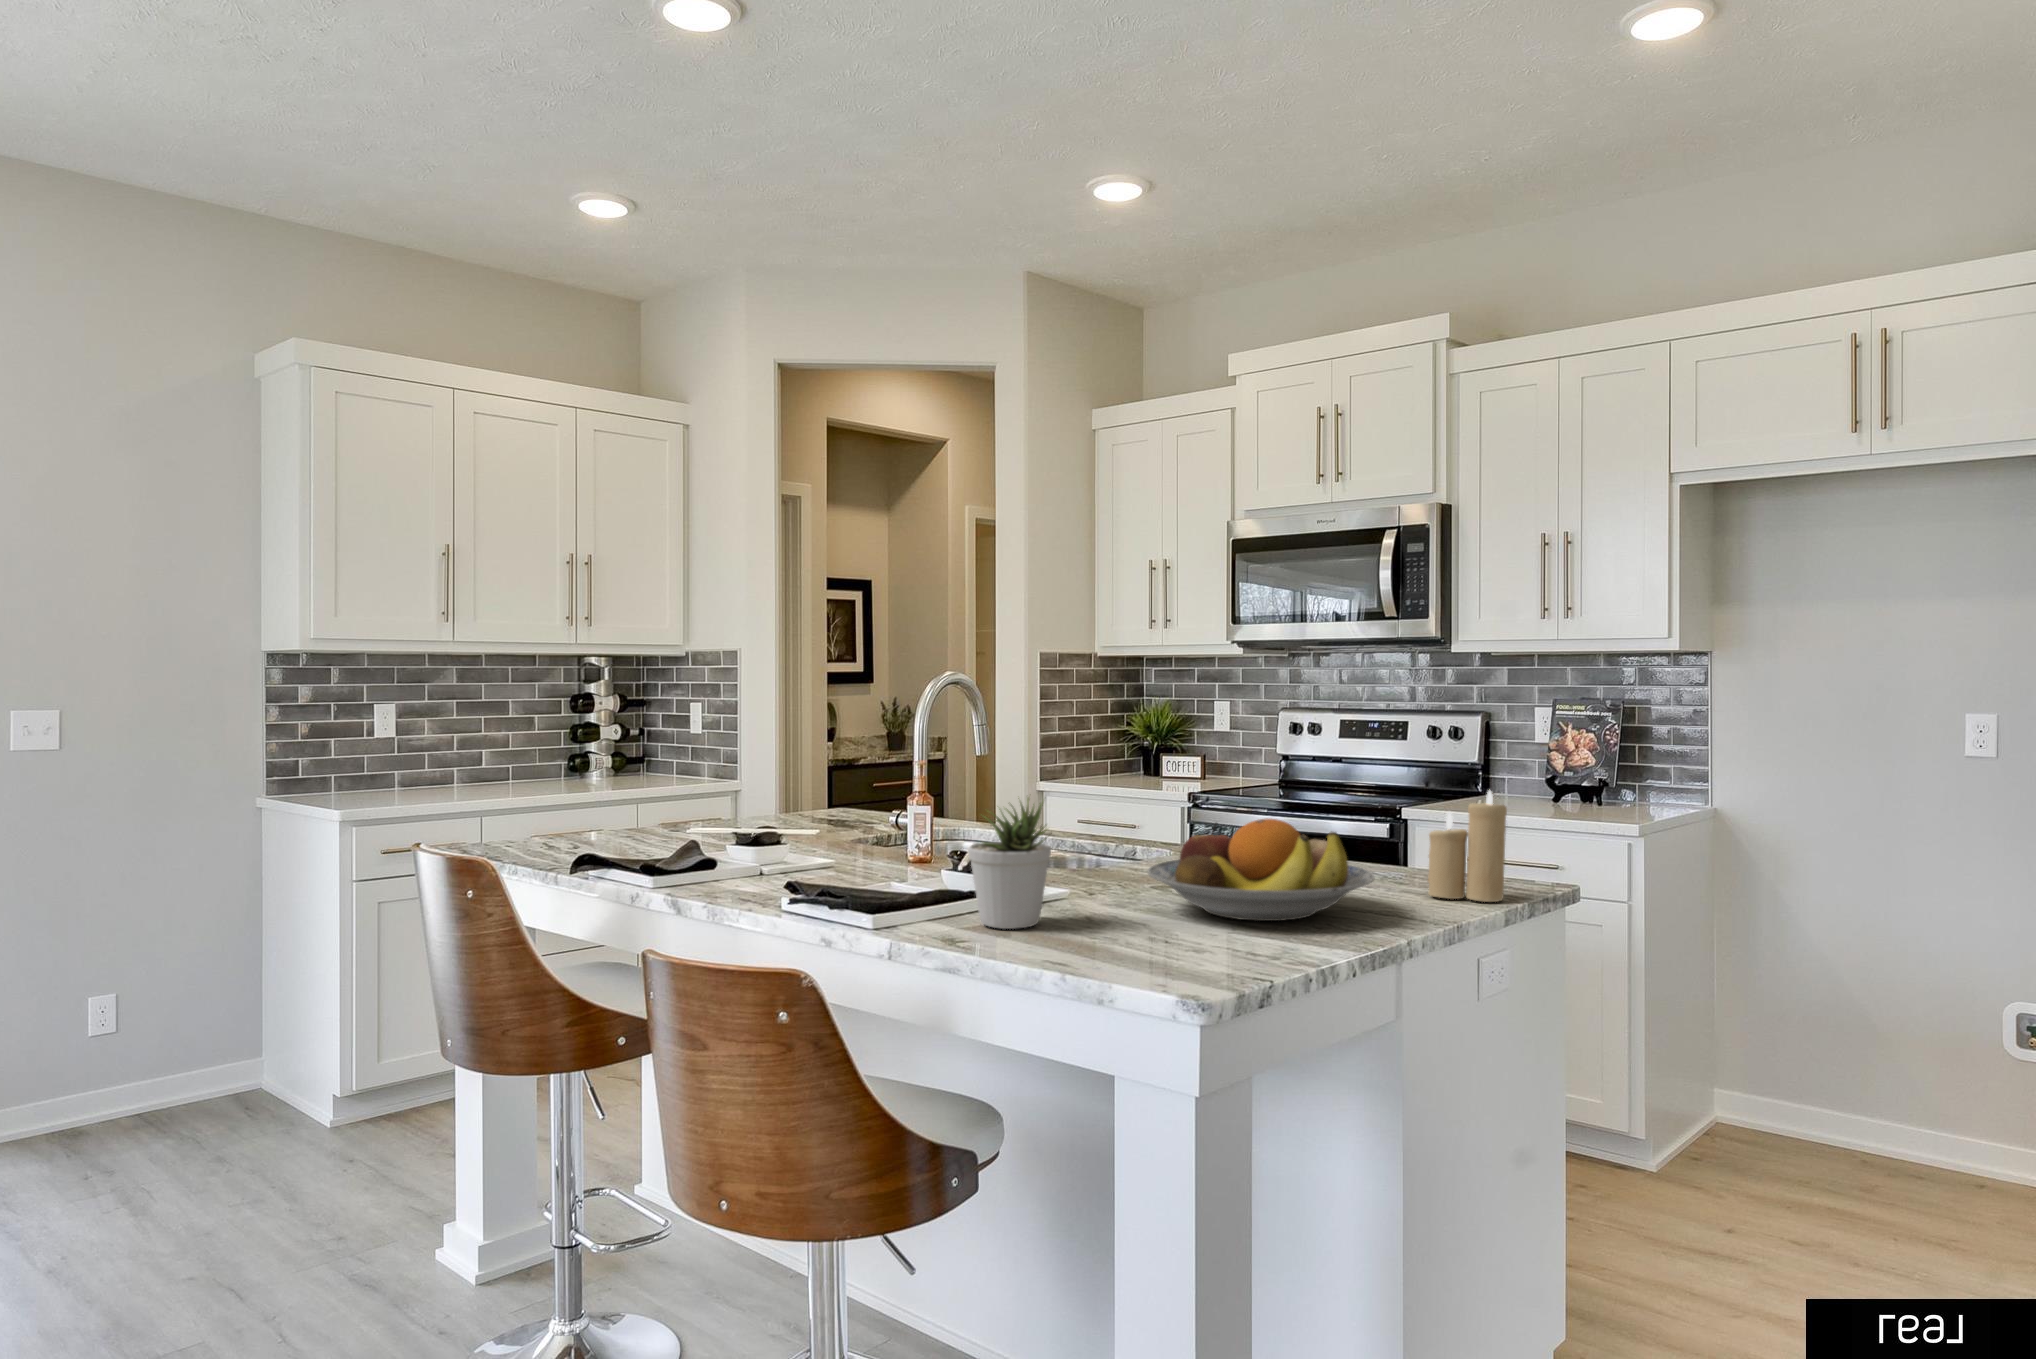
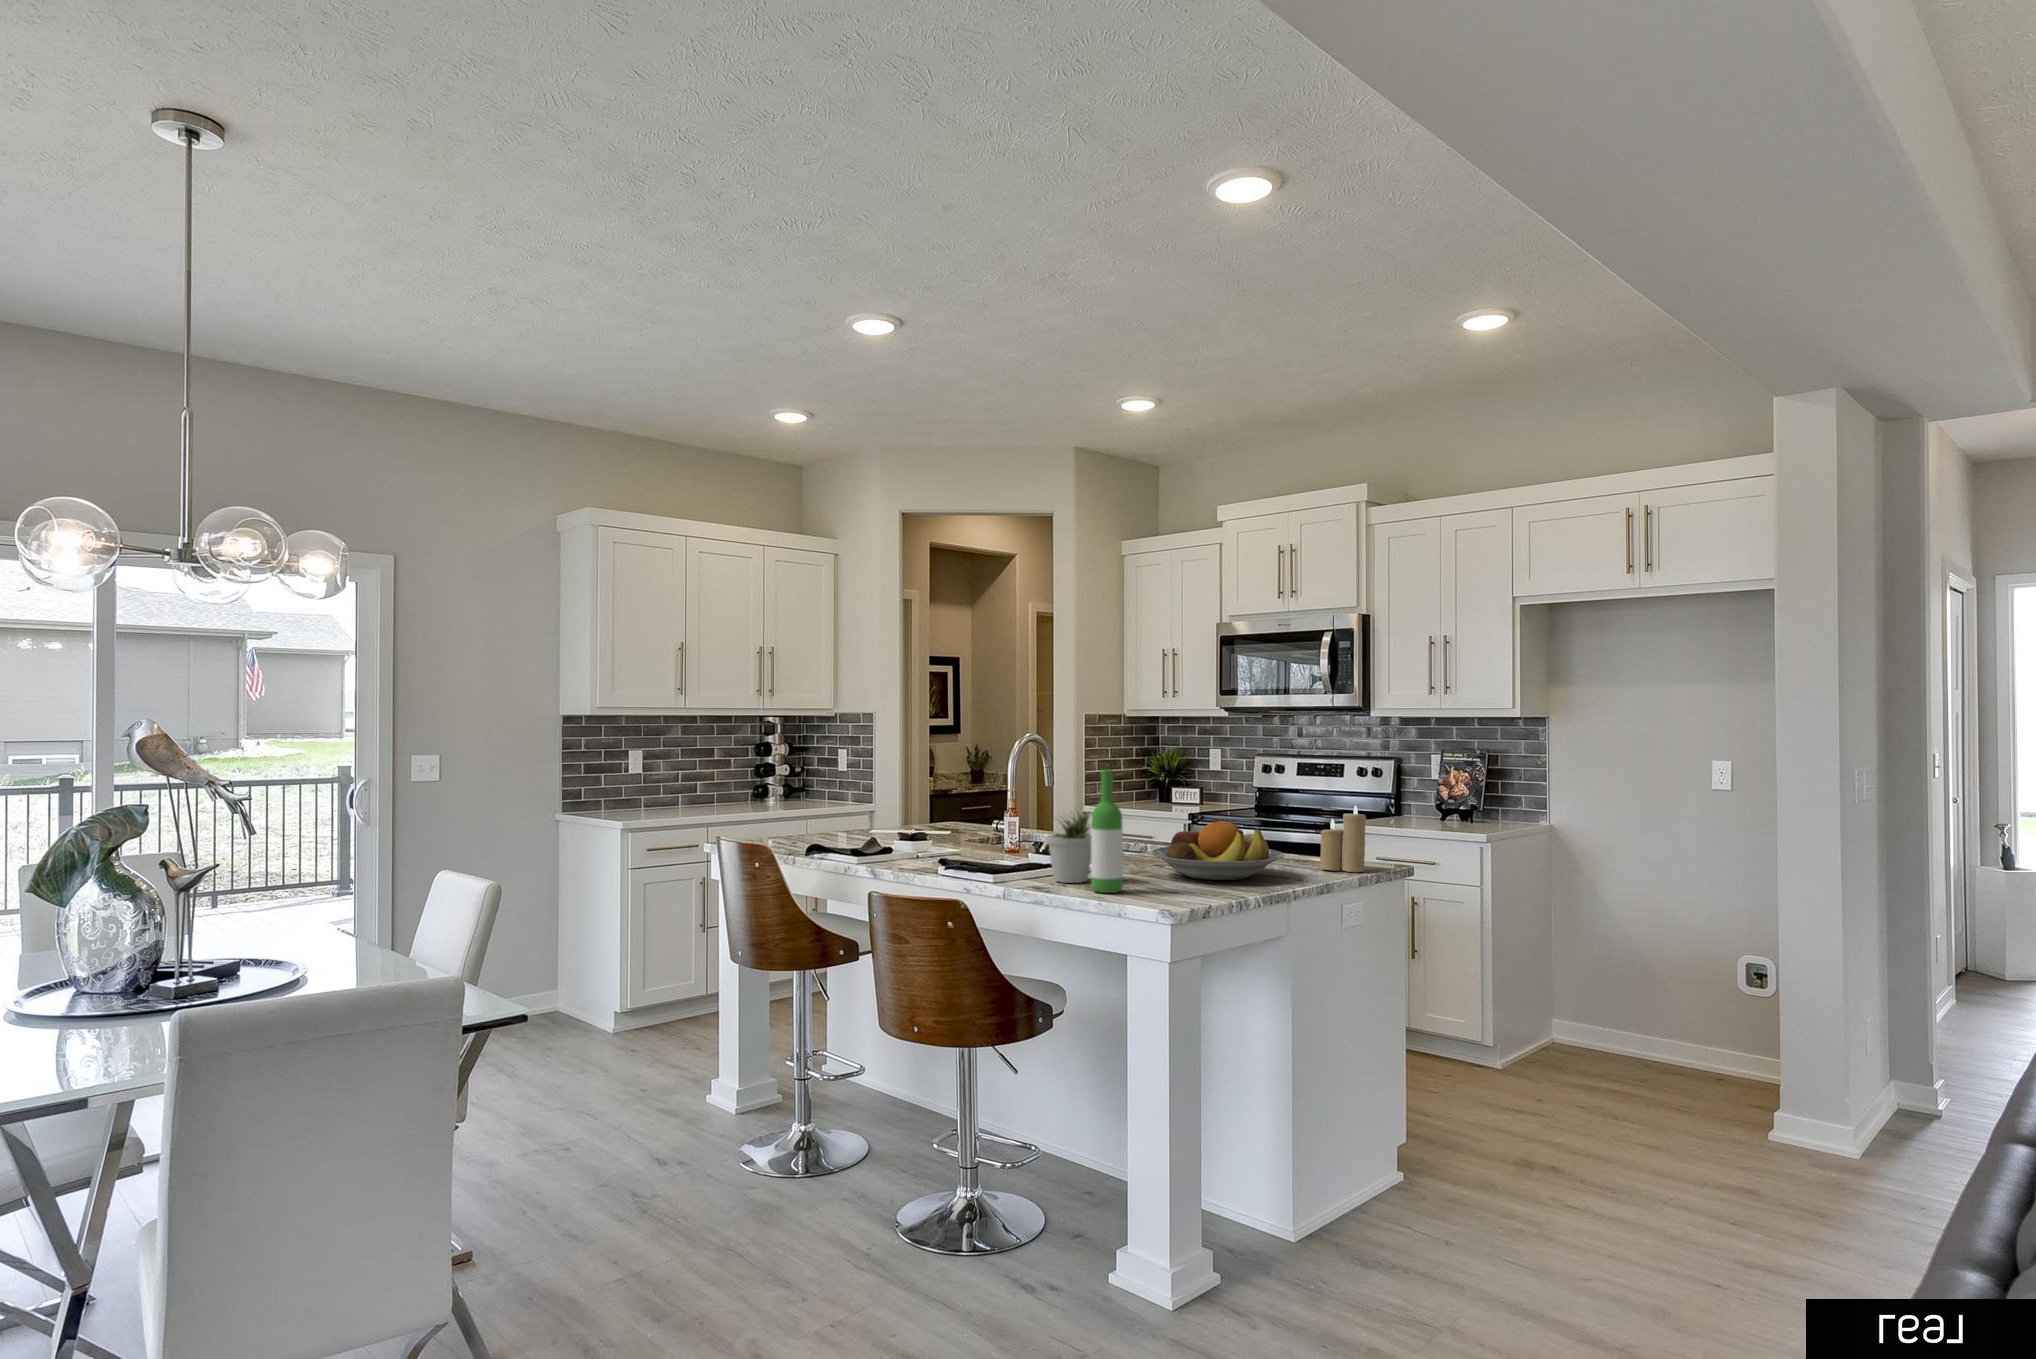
wine bottle: none [1045,731,1100,952] -> present [1091,769,1123,893]

